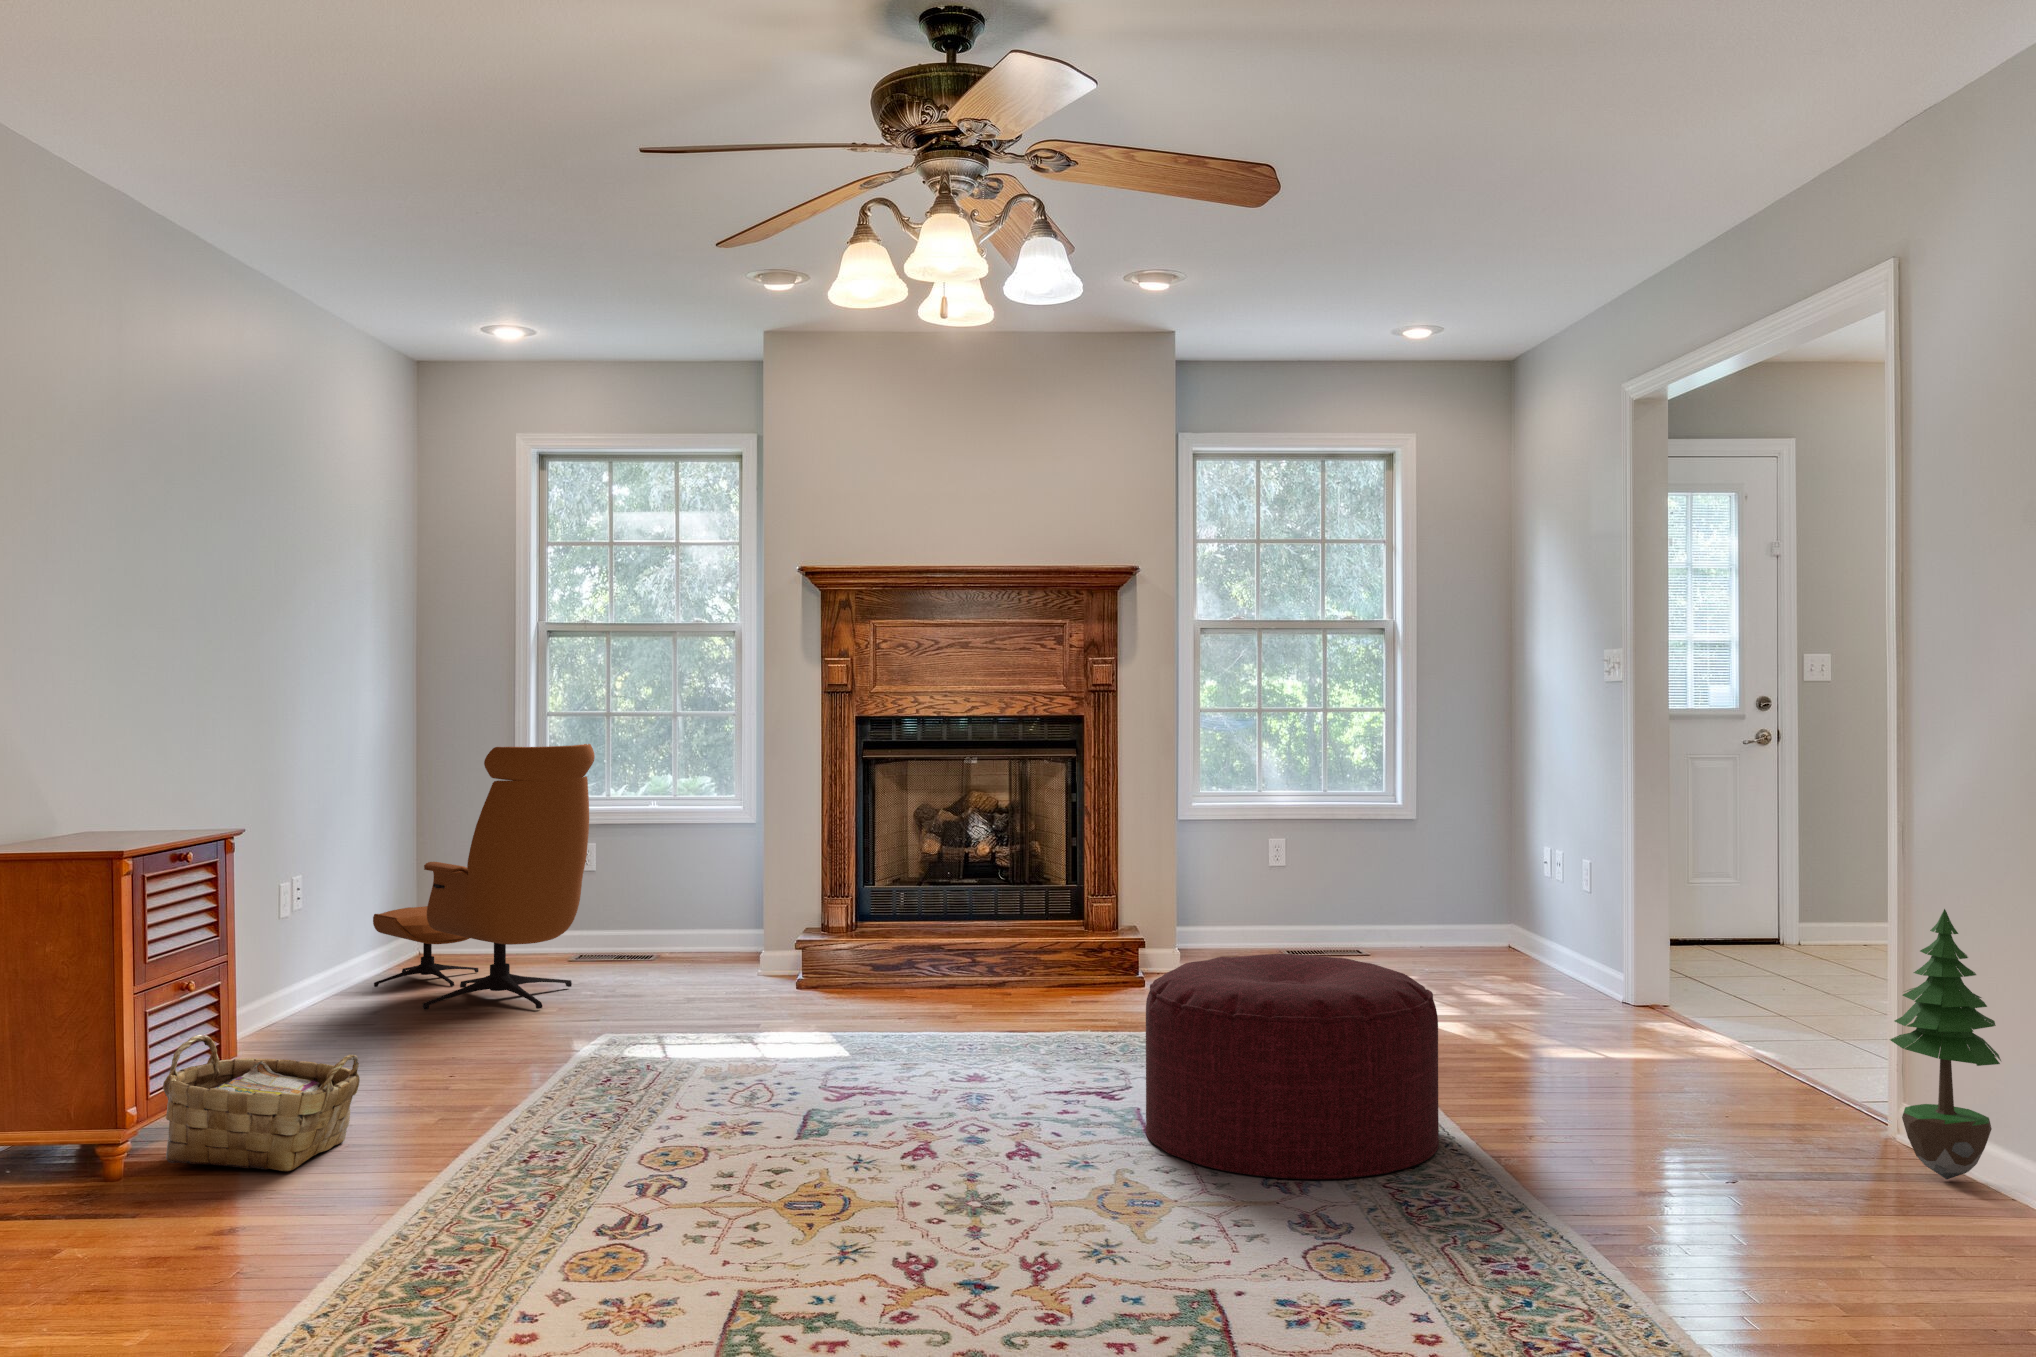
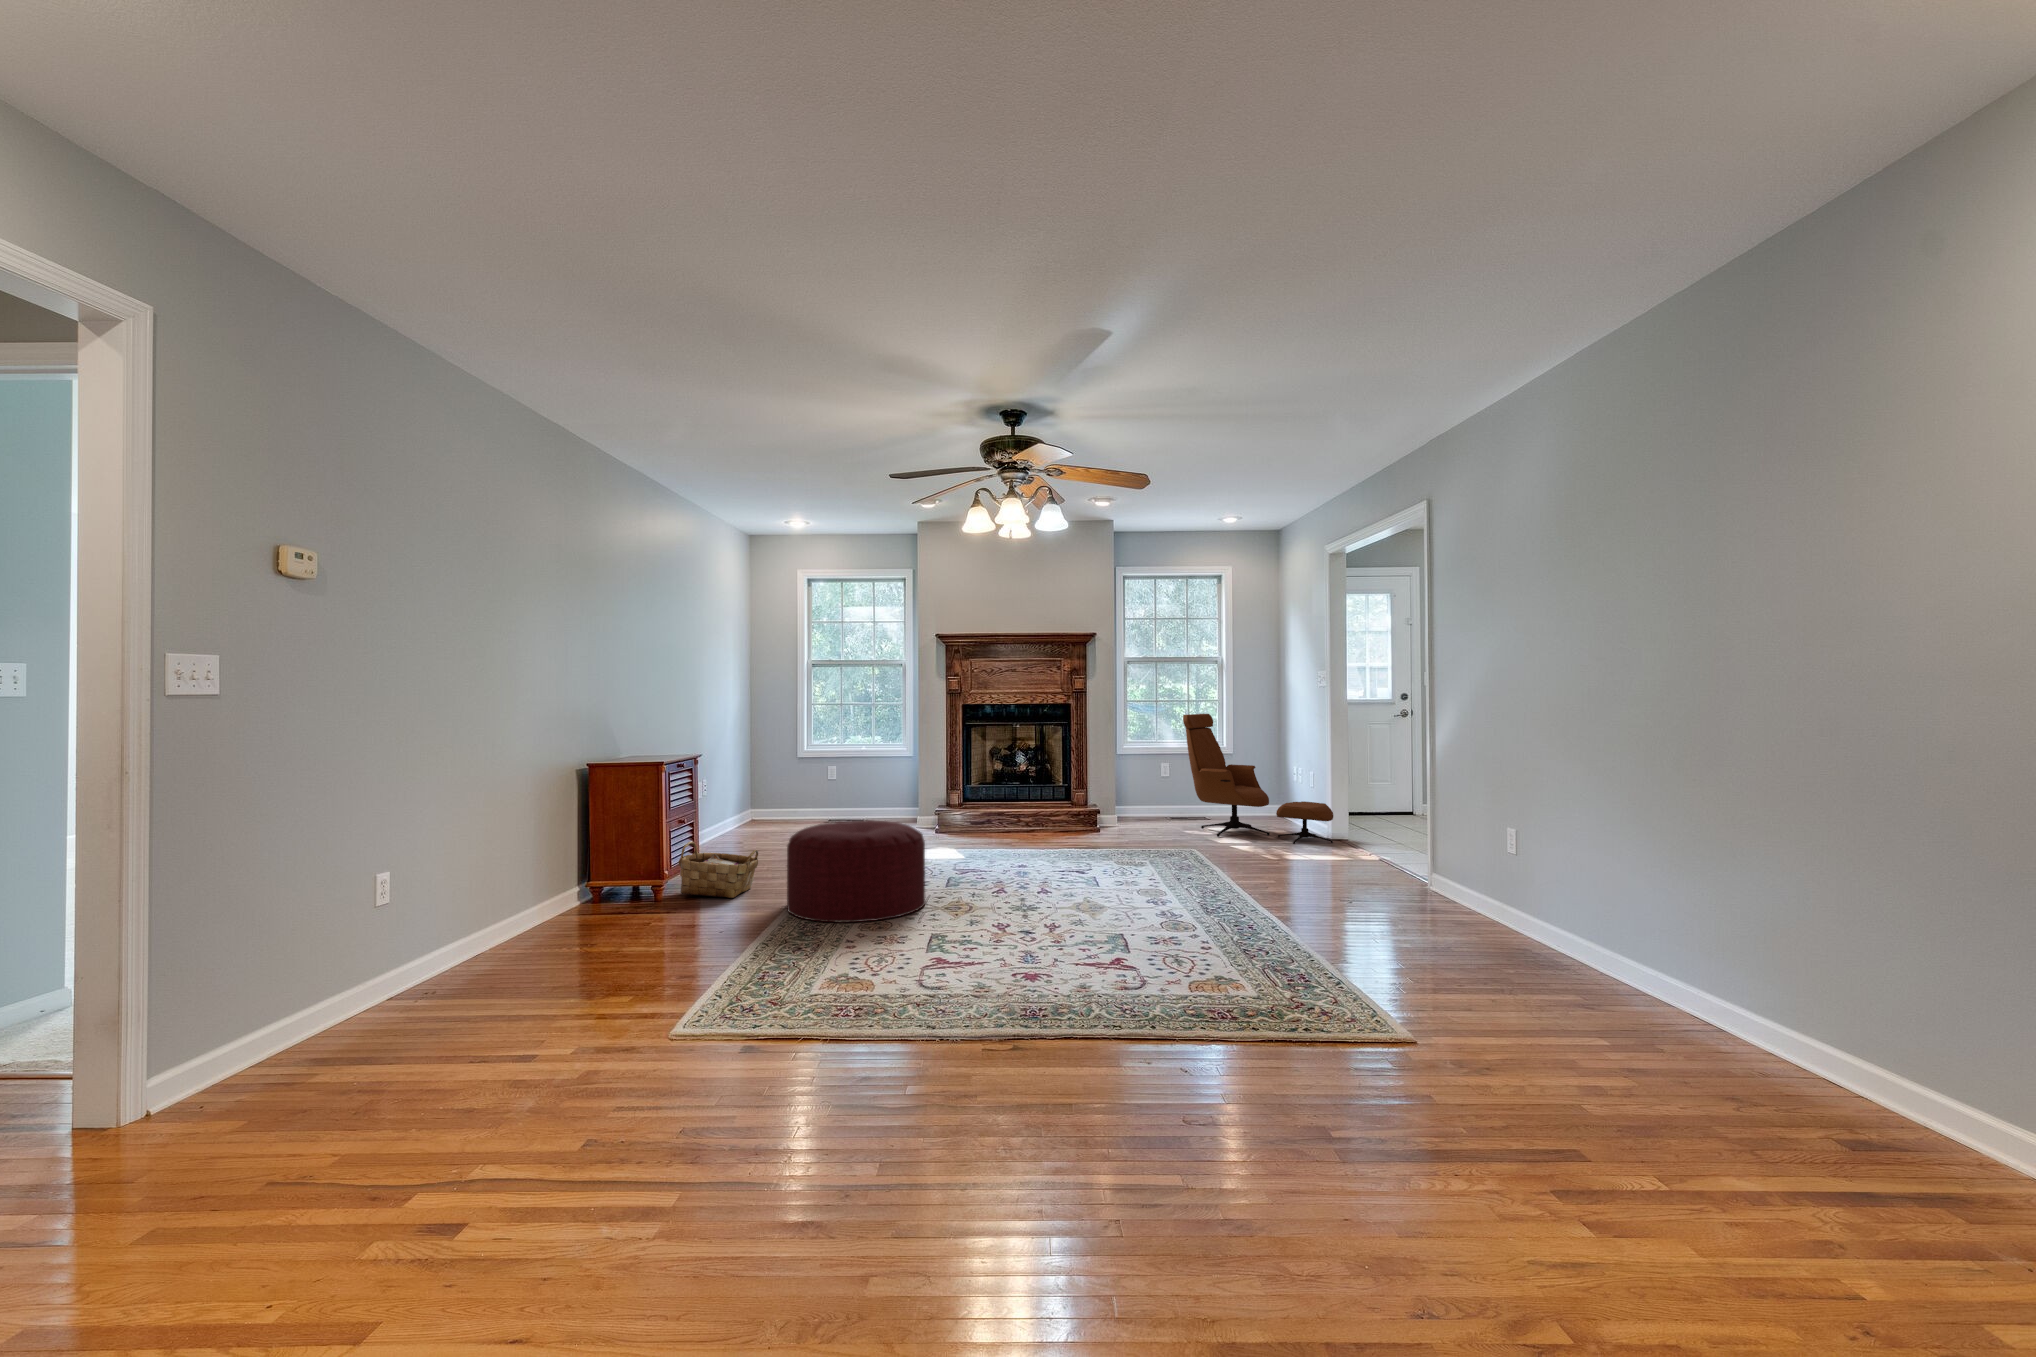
lounge chair: present [373,744,595,1010] -> present [1183,714,1333,844]
potted tree: present [1890,909,2001,1179] -> none [1418,785,1463,902]
ottoman: present [1146,954,1439,1179] -> present [787,820,925,923]

